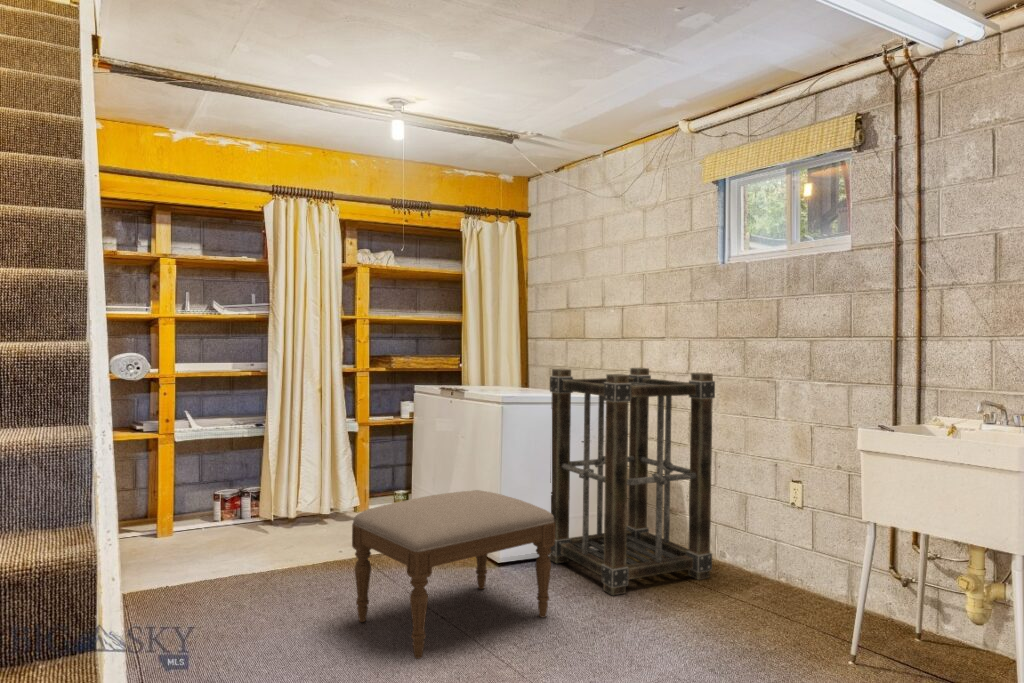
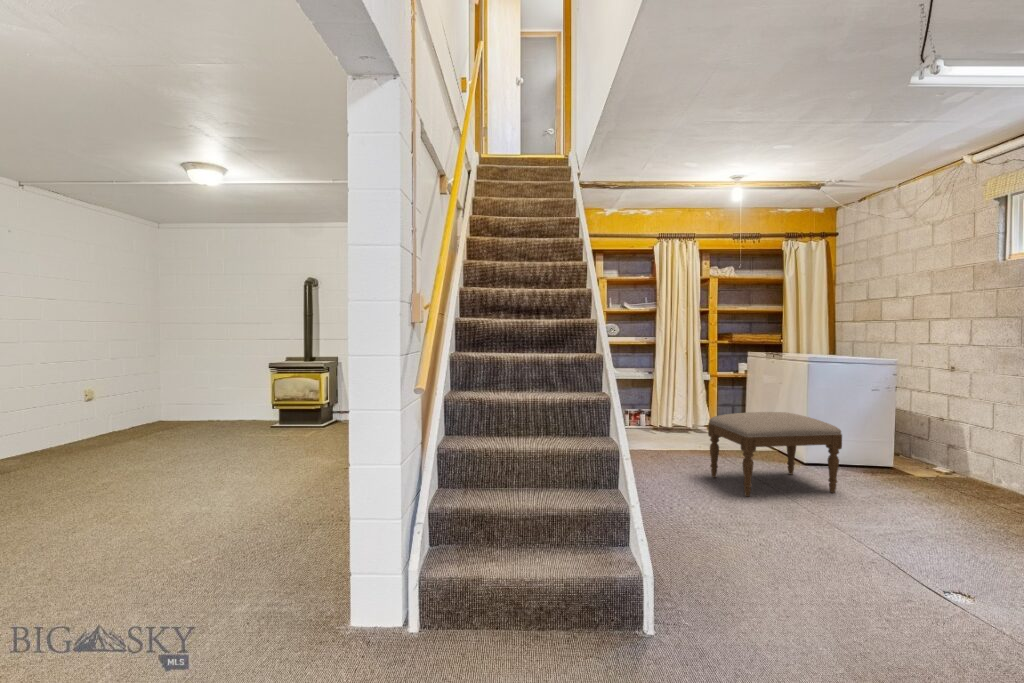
shelving unit: present [550,368,715,595] -> none [843,340,989,494]

